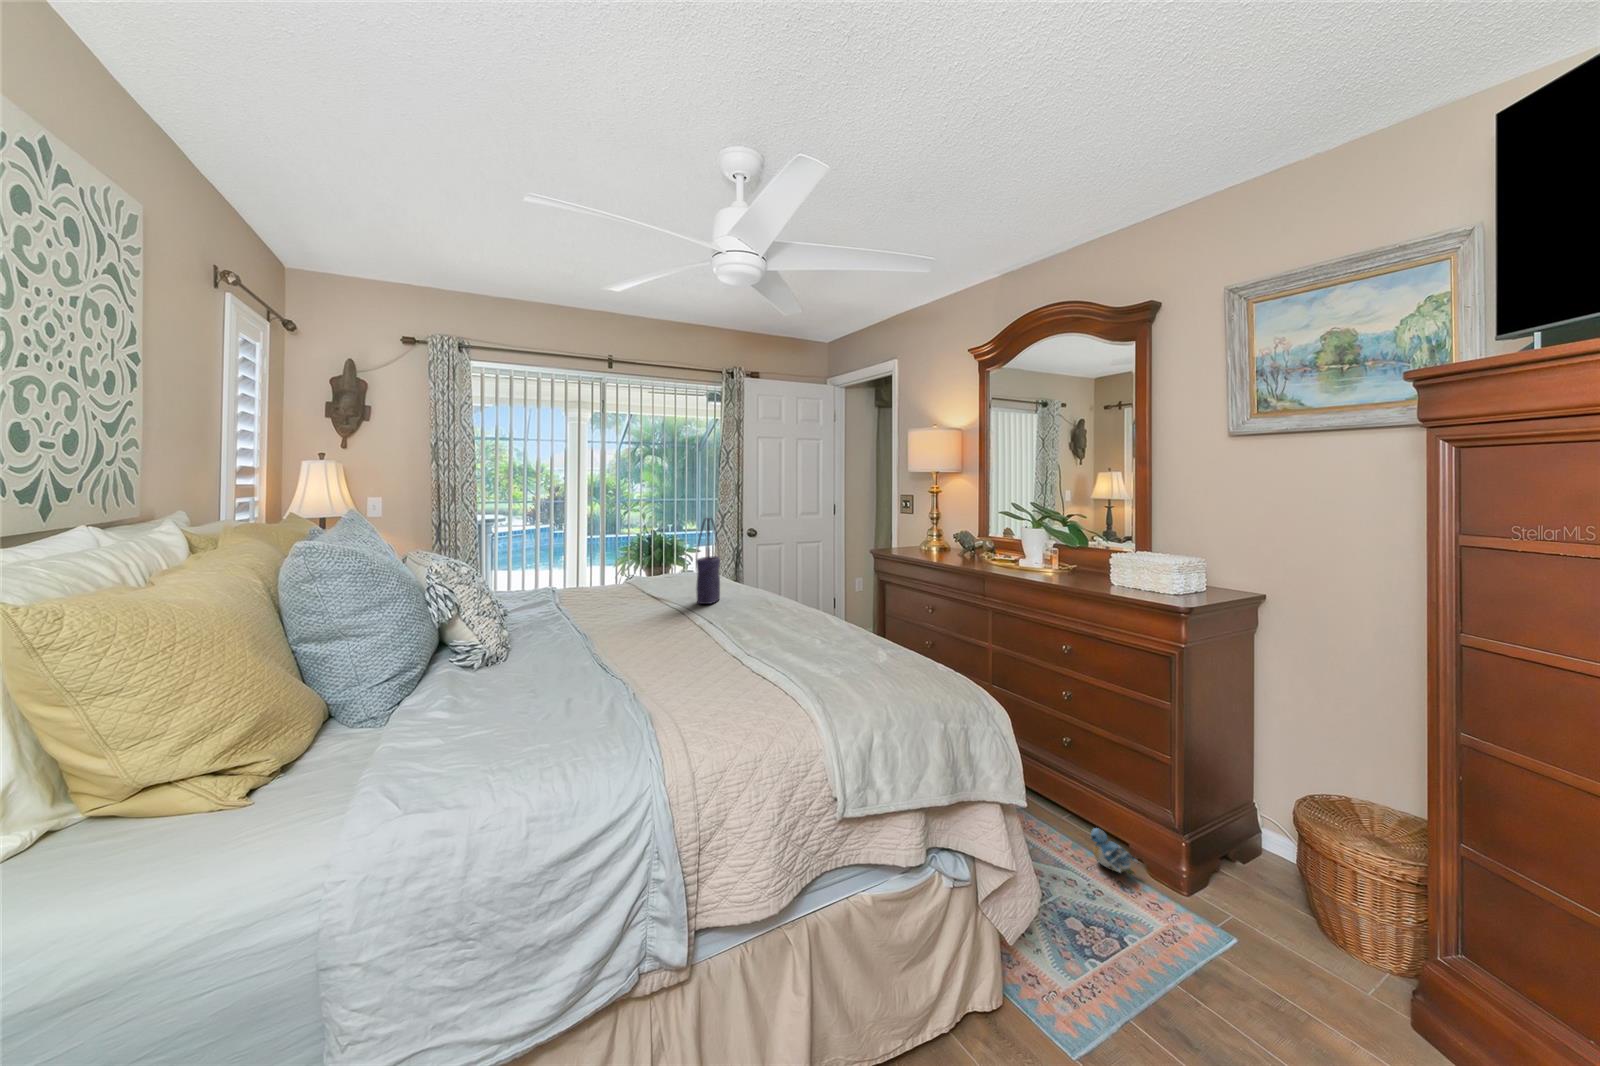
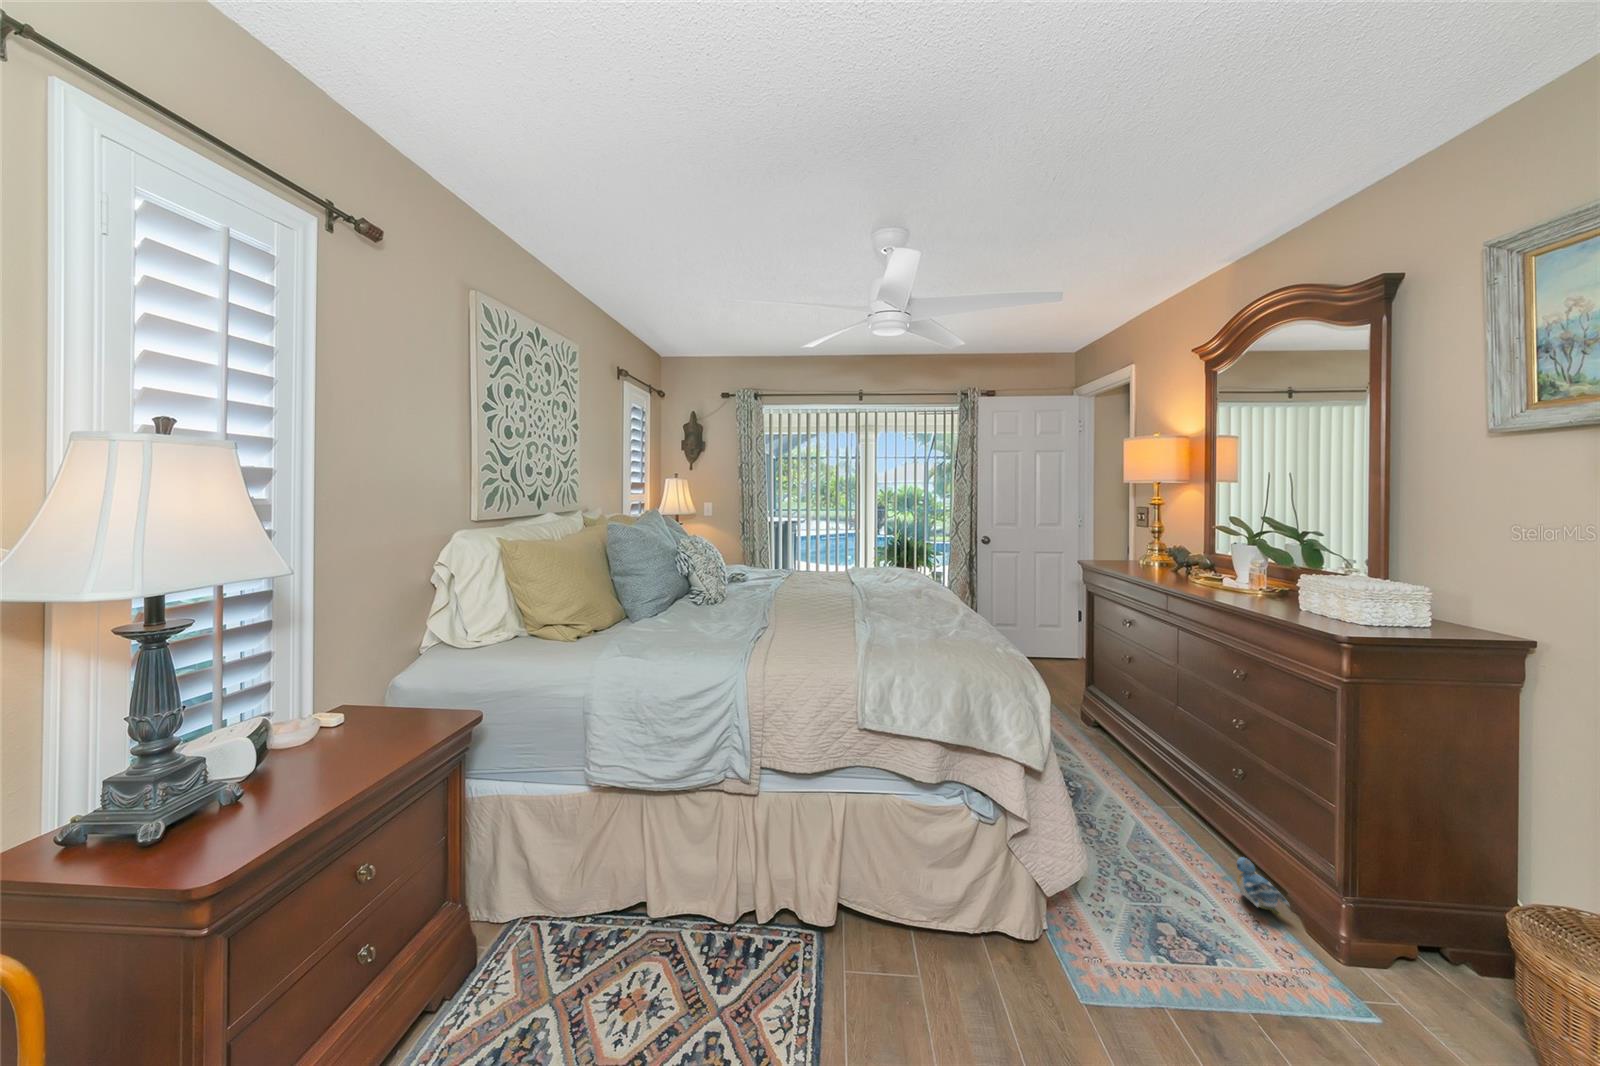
tote bag: present [696,518,720,604] -> none [874,520,898,588]

